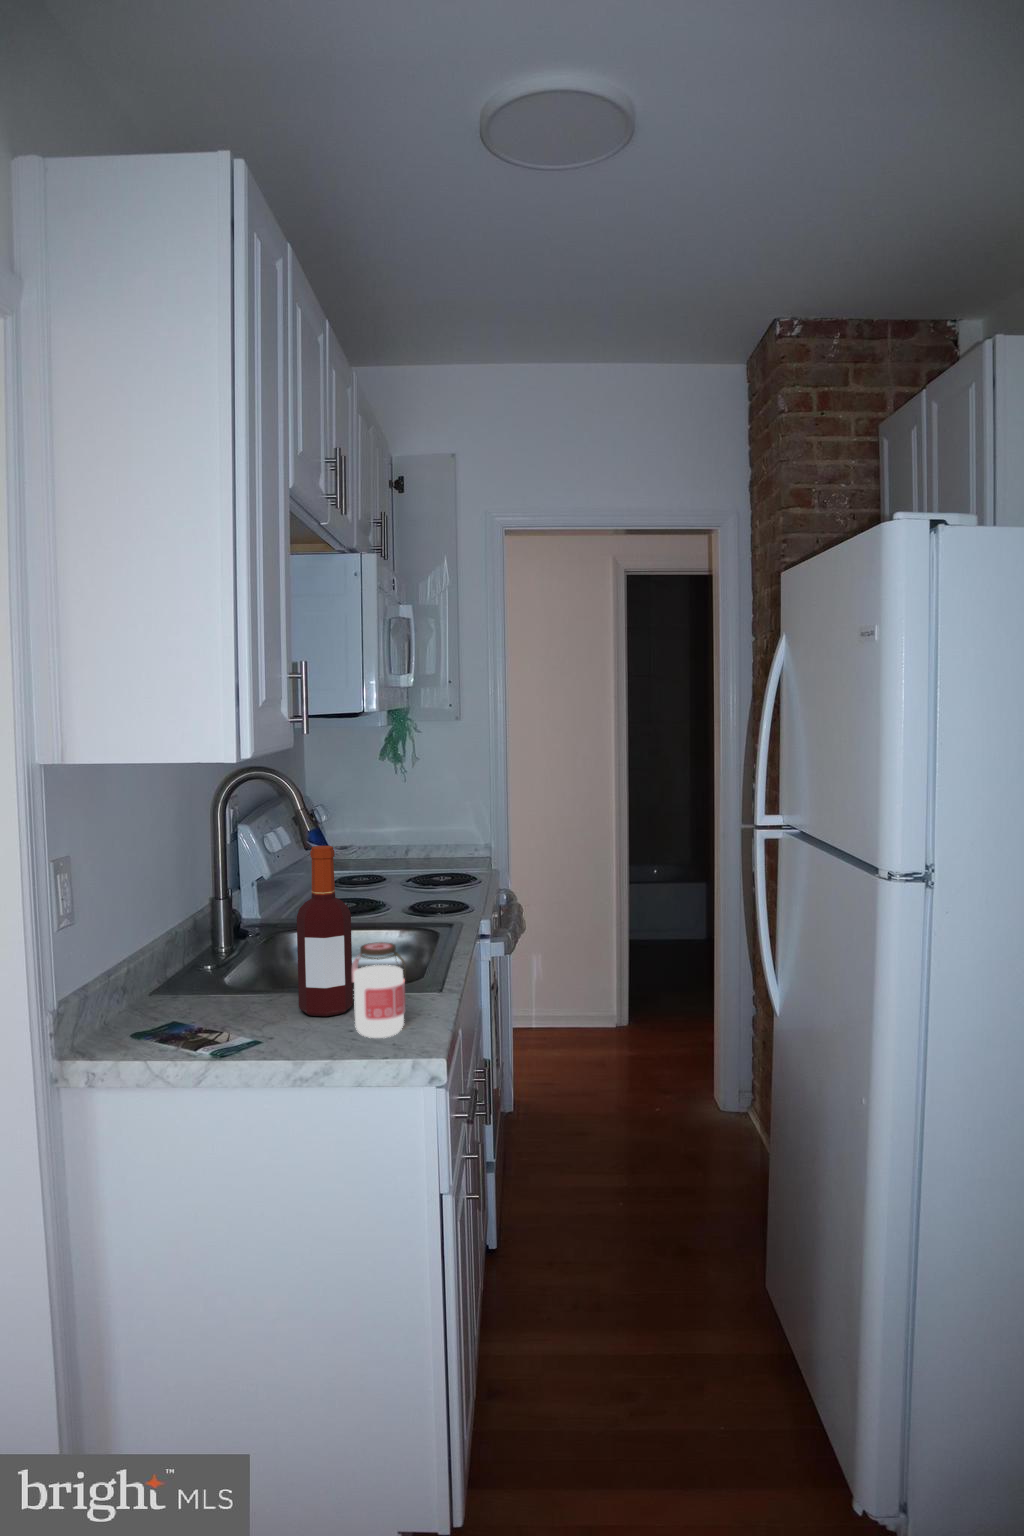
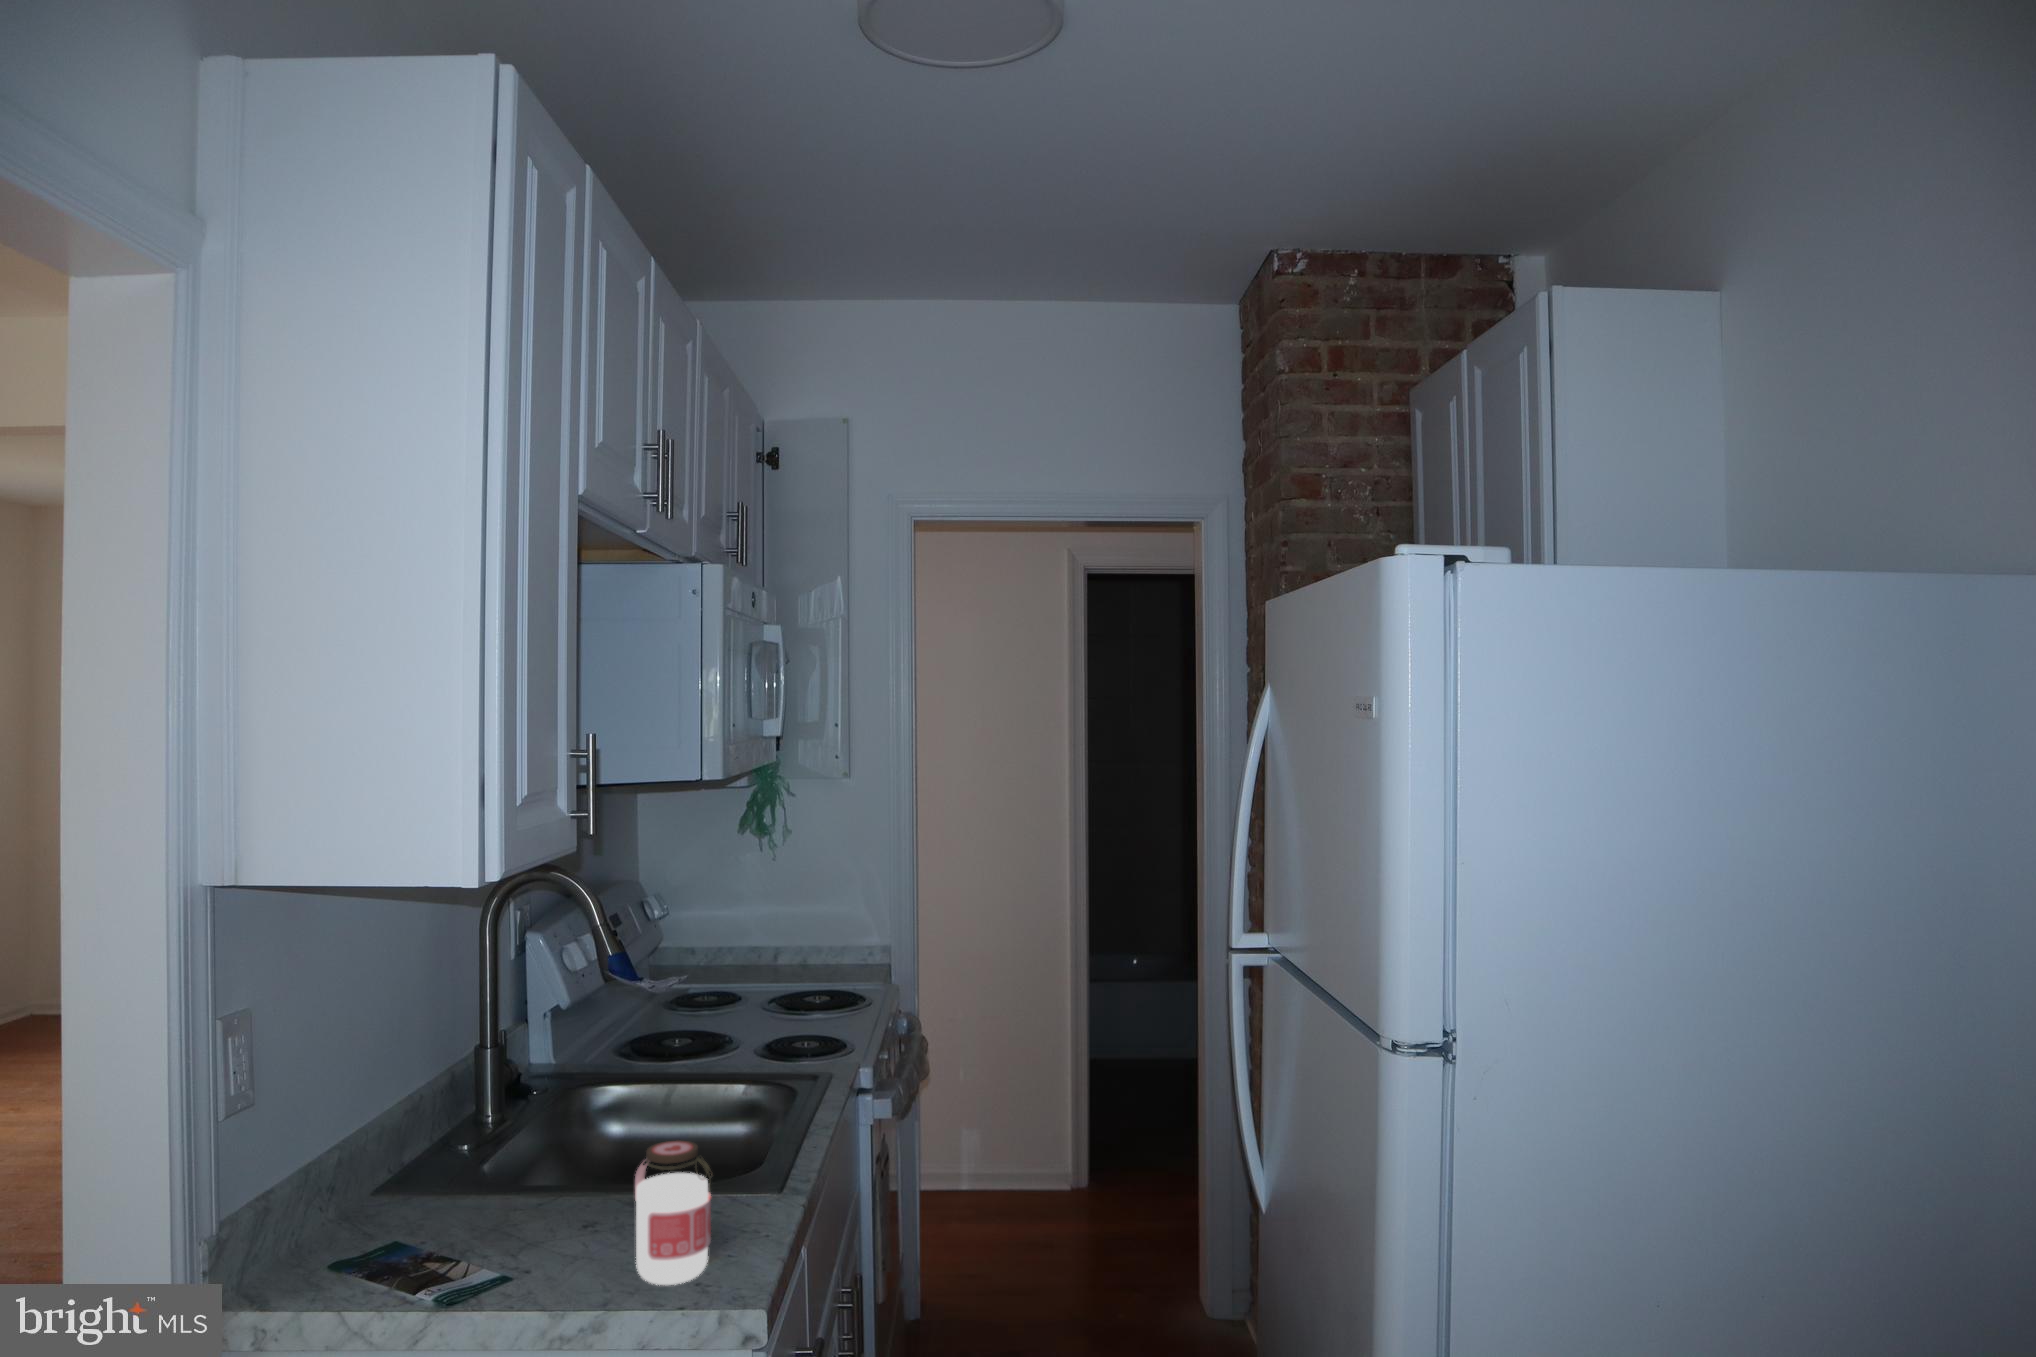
bottle: present [297,846,353,1016] -> none [566,992,645,1243]

